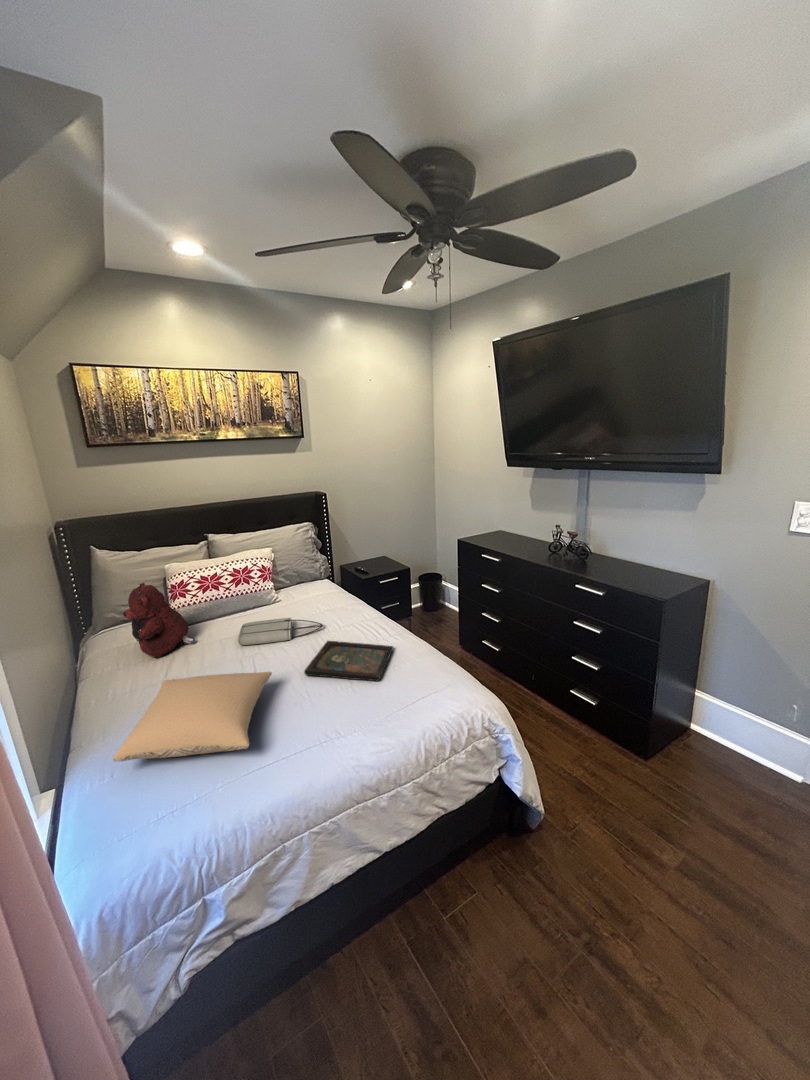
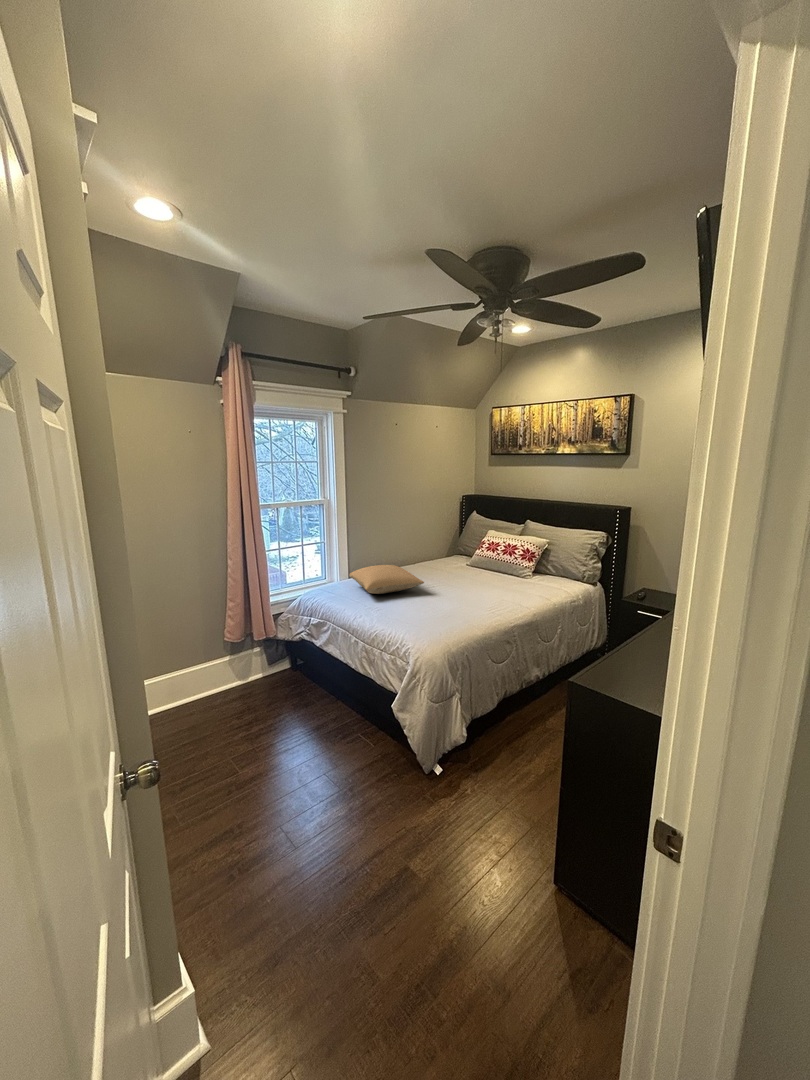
teddy bear: present [123,583,194,658] -> none [427,529,458,572]
tote bag: present [238,618,323,645] -> none [458,573,503,590]
tray: present [304,641,393,681] -> none [443,593,497,614]

